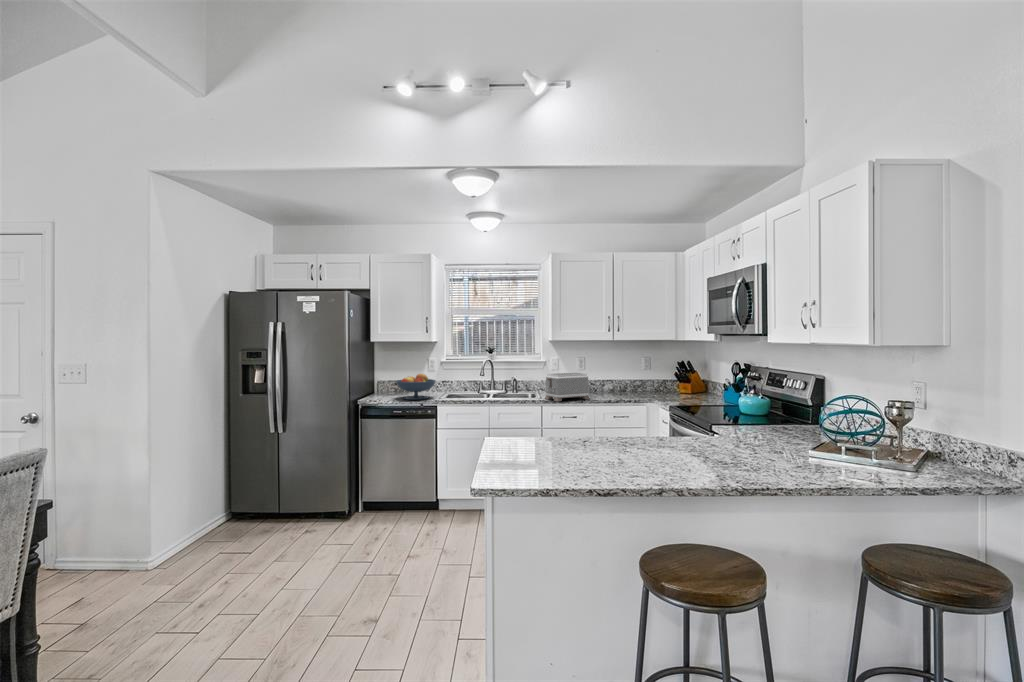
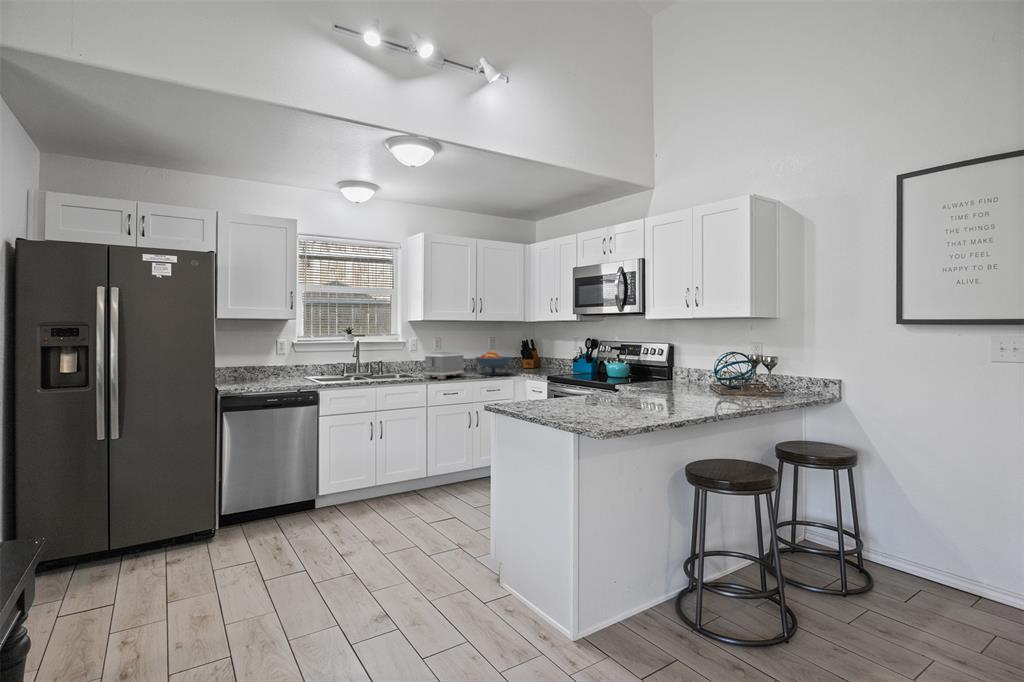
fruit bowl: present [396,374,435,400] -> present [476,351,511,375]

